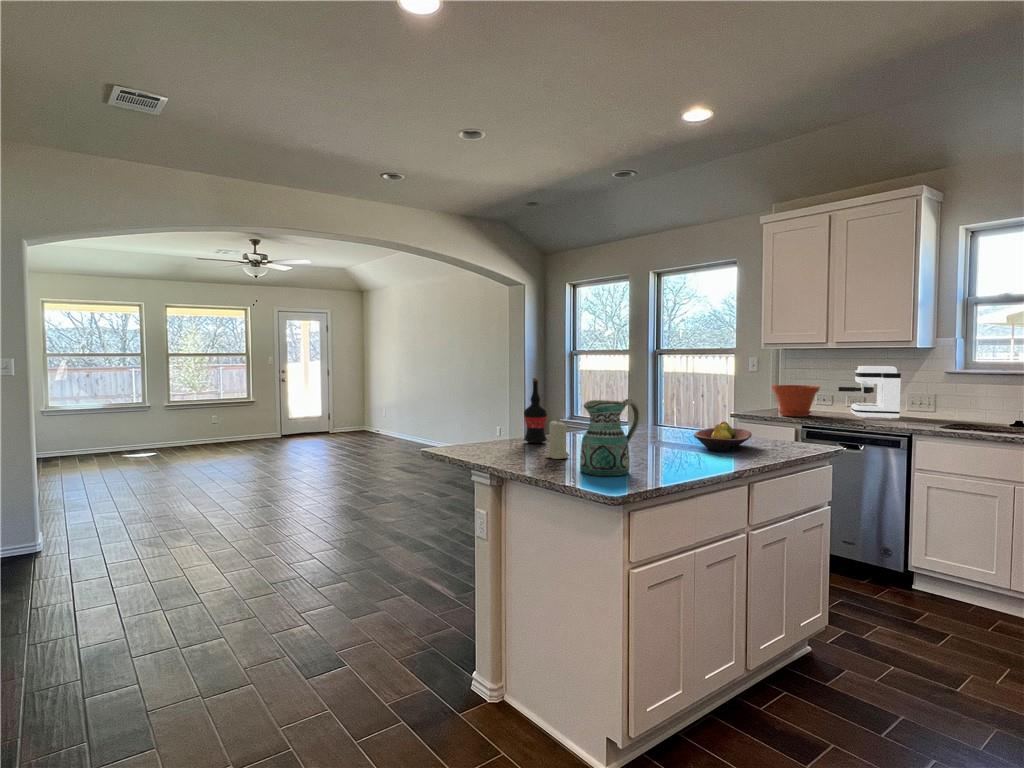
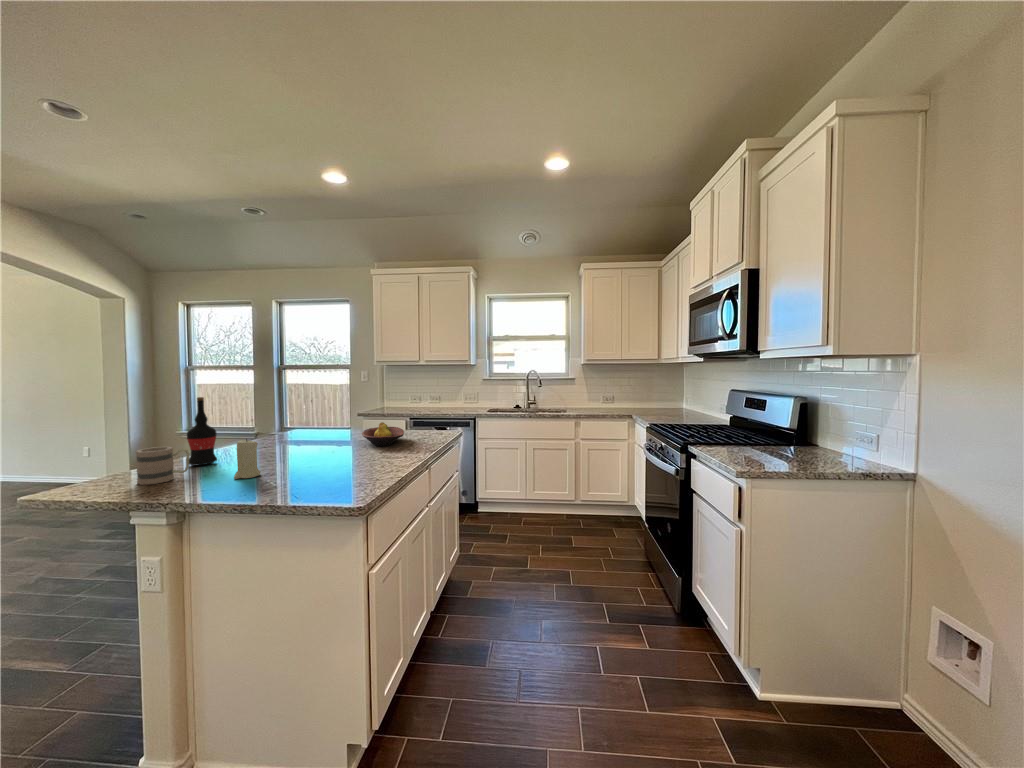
coffee maker: present [838,366,901,419] -> none [428,376,463,410]
plant pot: present [771,385,820,417] -> none [386,391,418,413]
ceramic pitcher: present [580,399,640,476] -> none [287,412,340,488]
mug: none [483,420,518,452] -> present [136,447,189,485]

